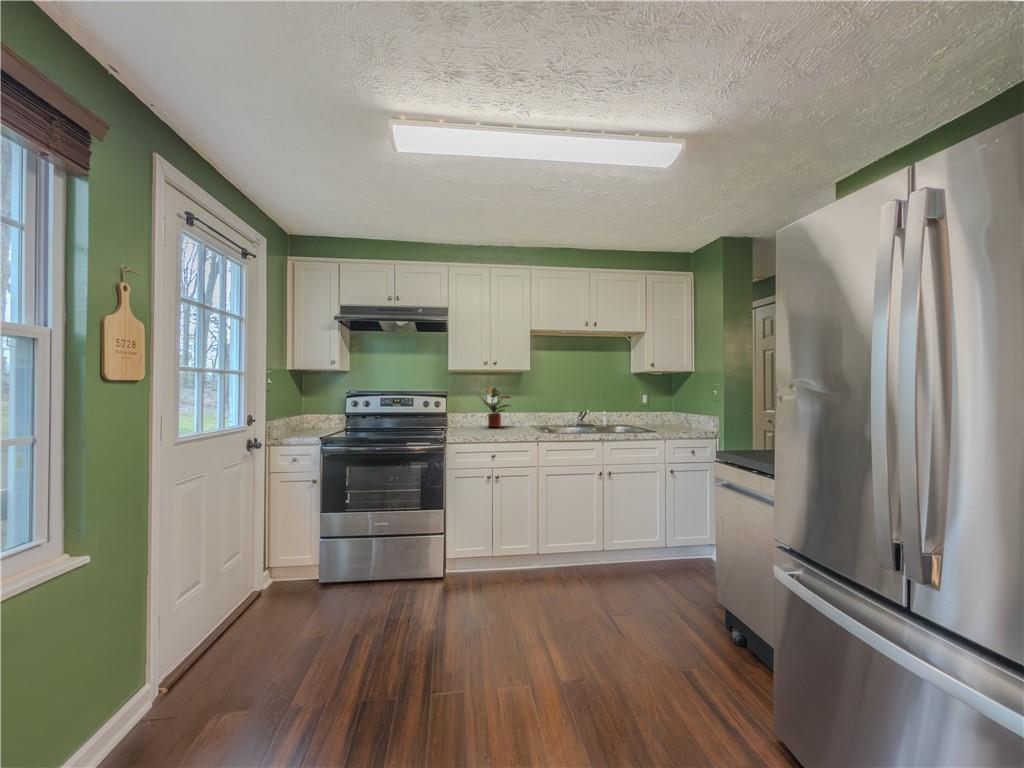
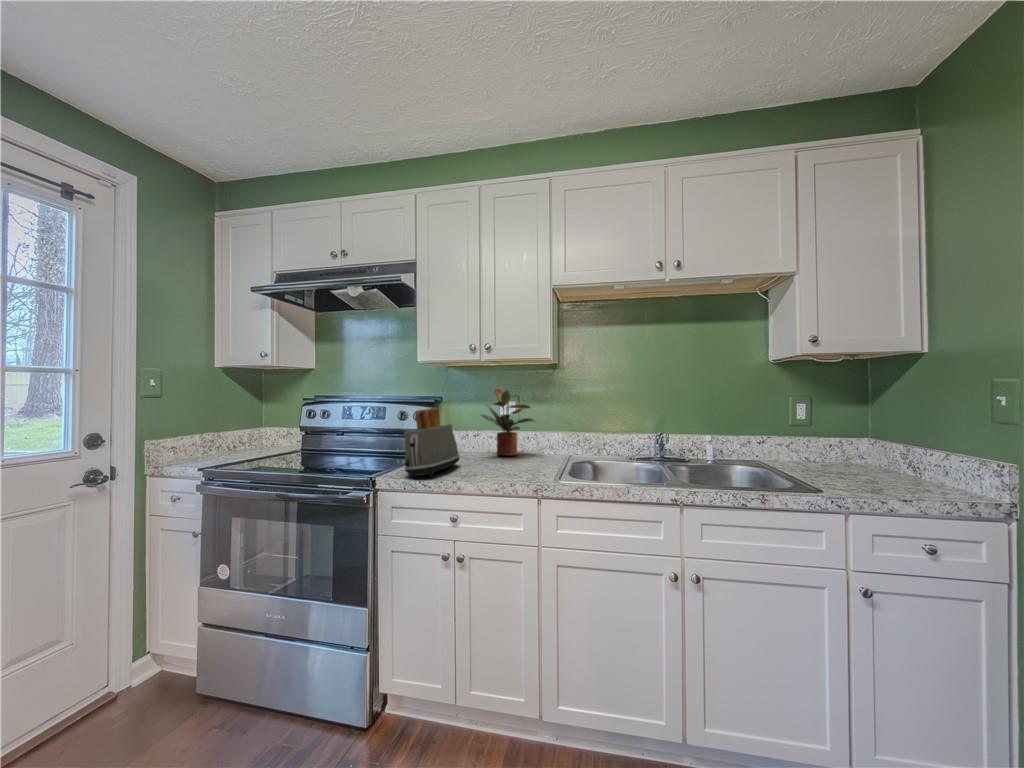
toaster: none [456,398,479,436] -> present [404,408,460,477]

